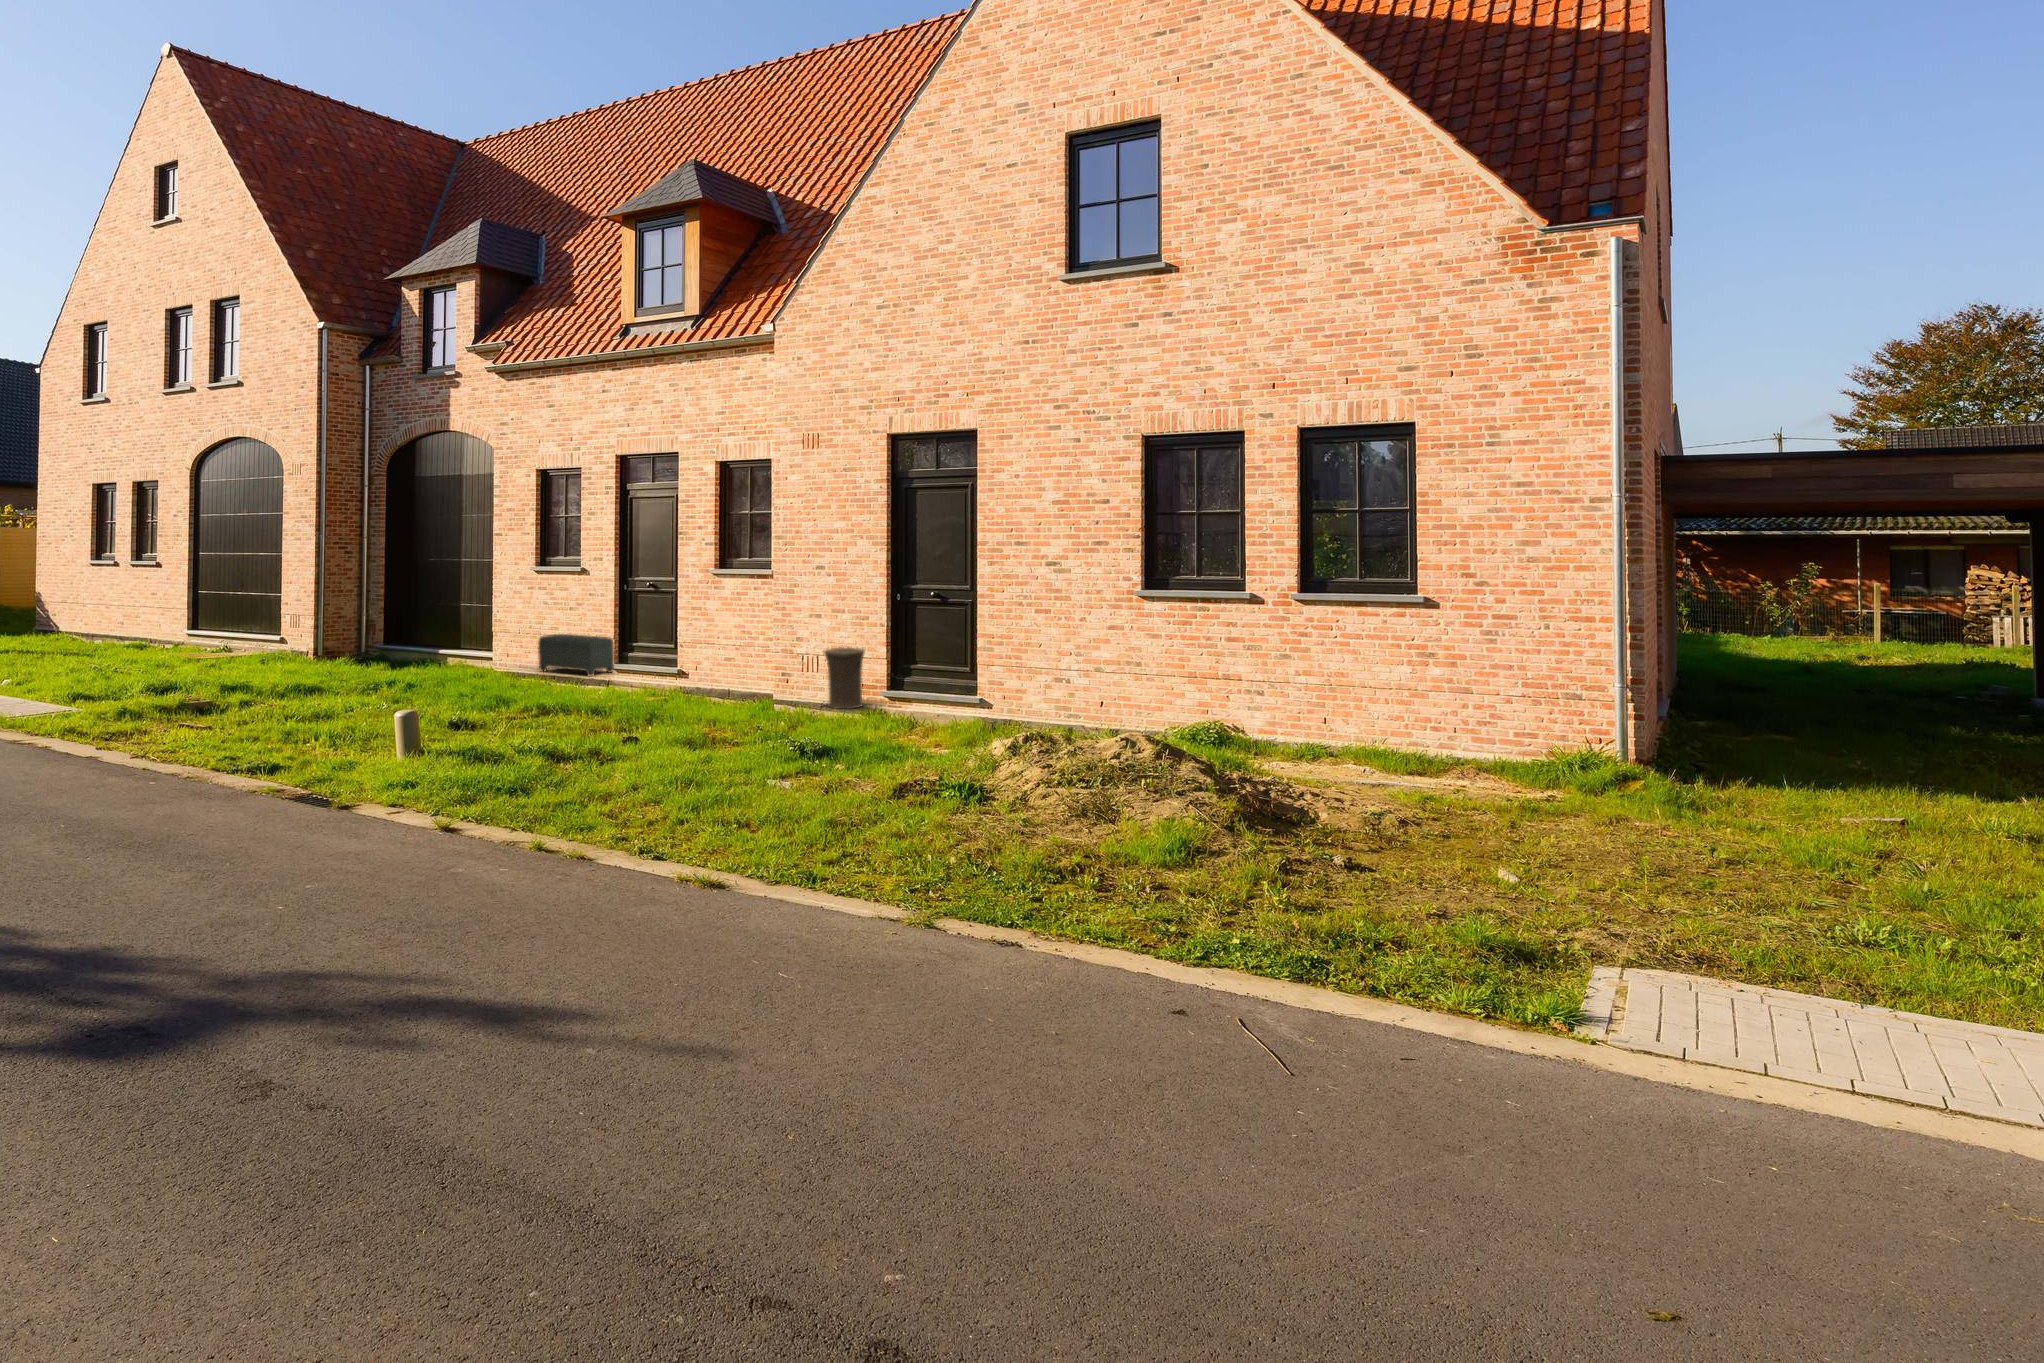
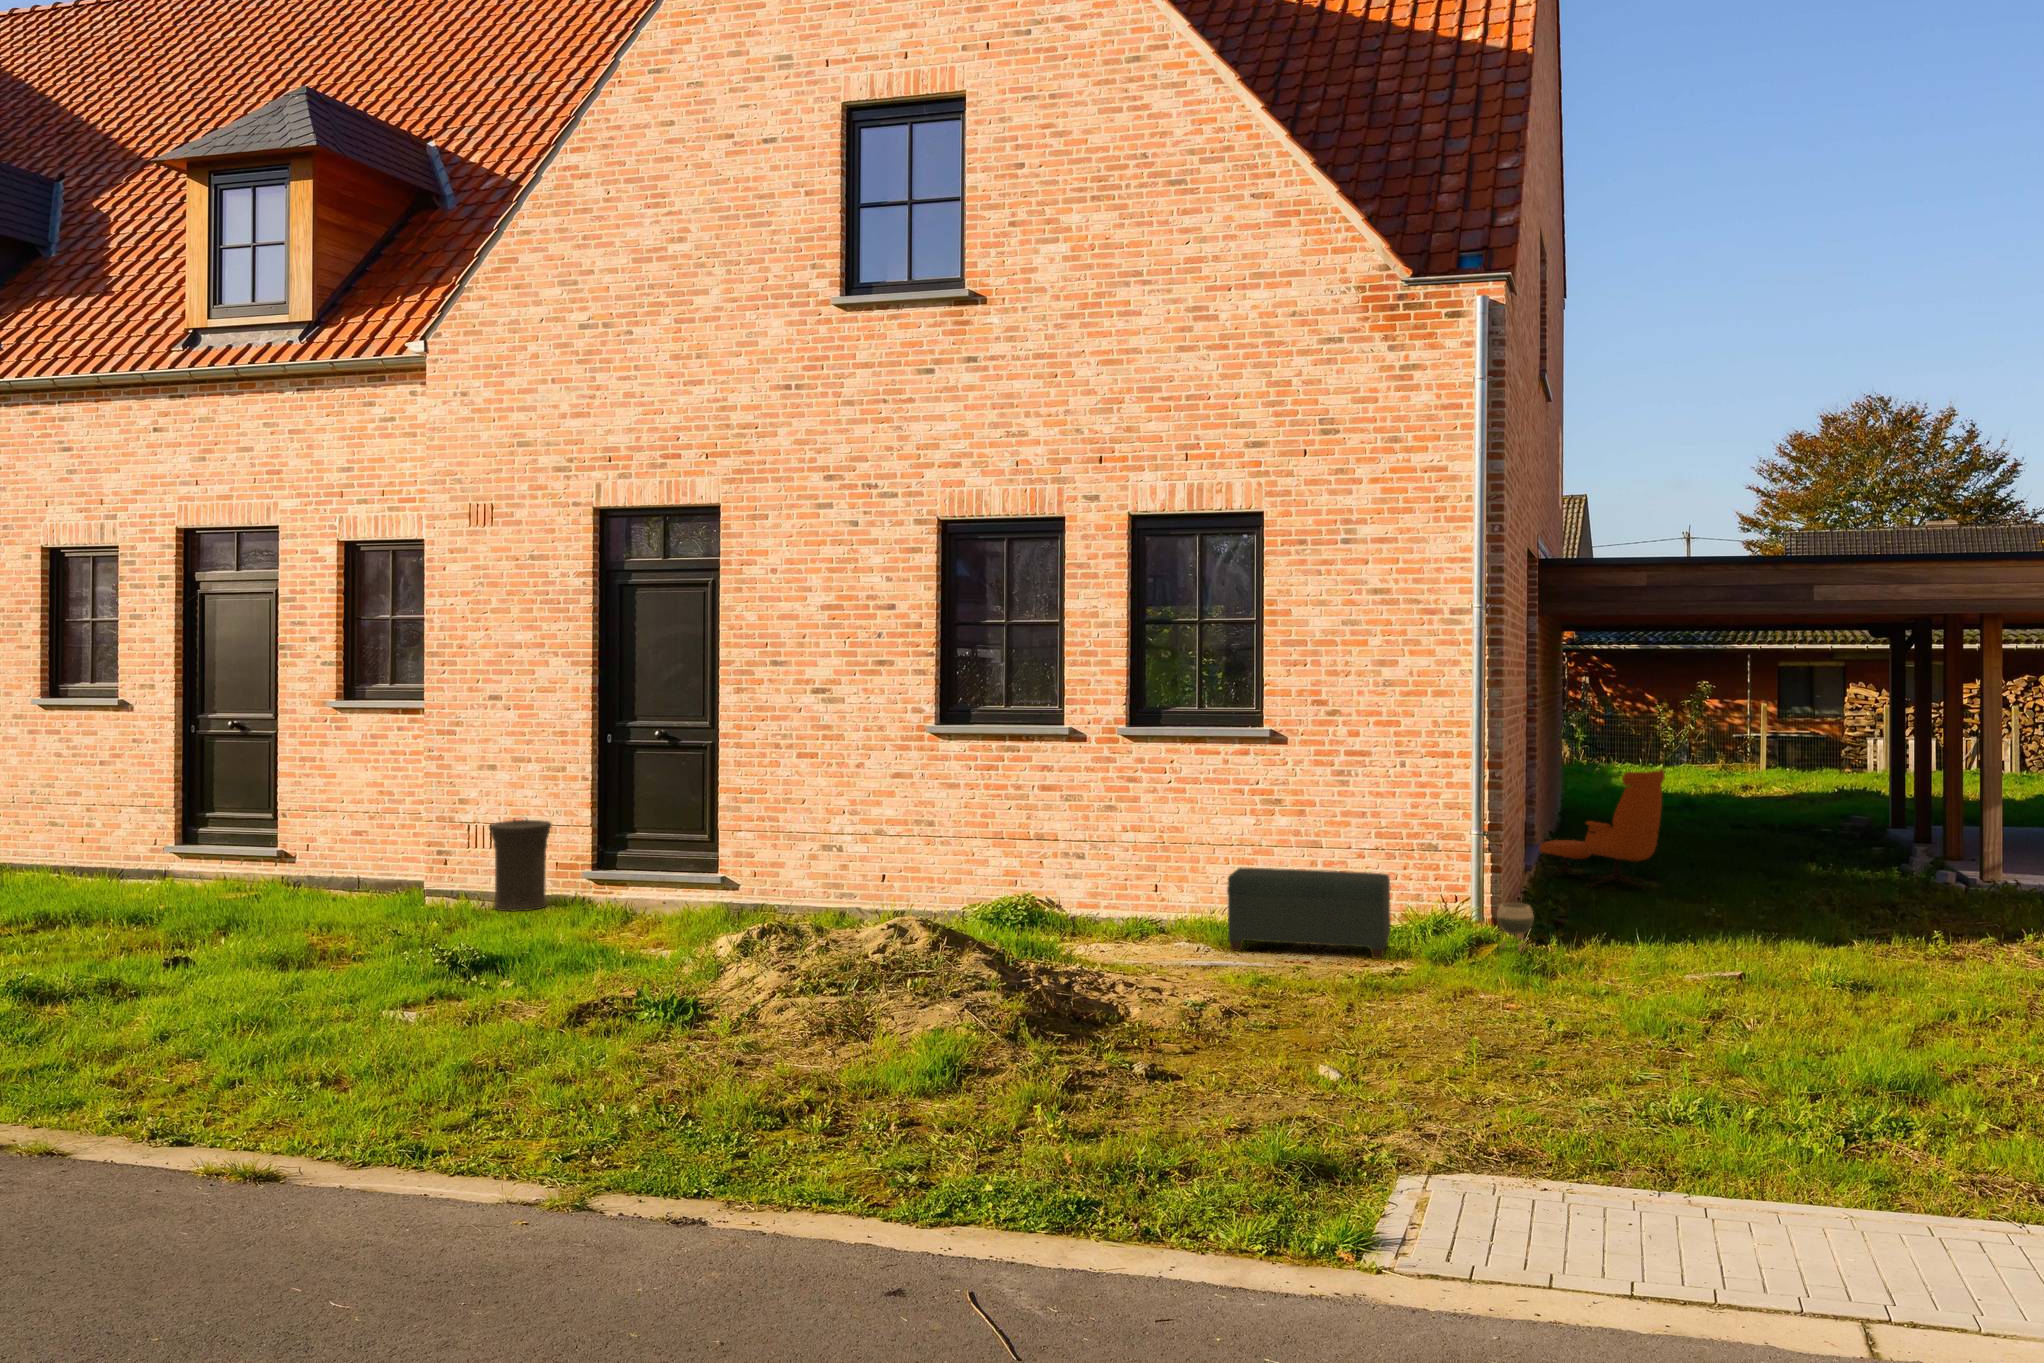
lounge chair: none [1644,629,1772,728] -> present [1539,769,1665,890]
bench: present [538,634,614,677] -> present [1227,868,1391,959]
planter: none [1626,736,1661,777] -> present [1497,903,1534,953]

